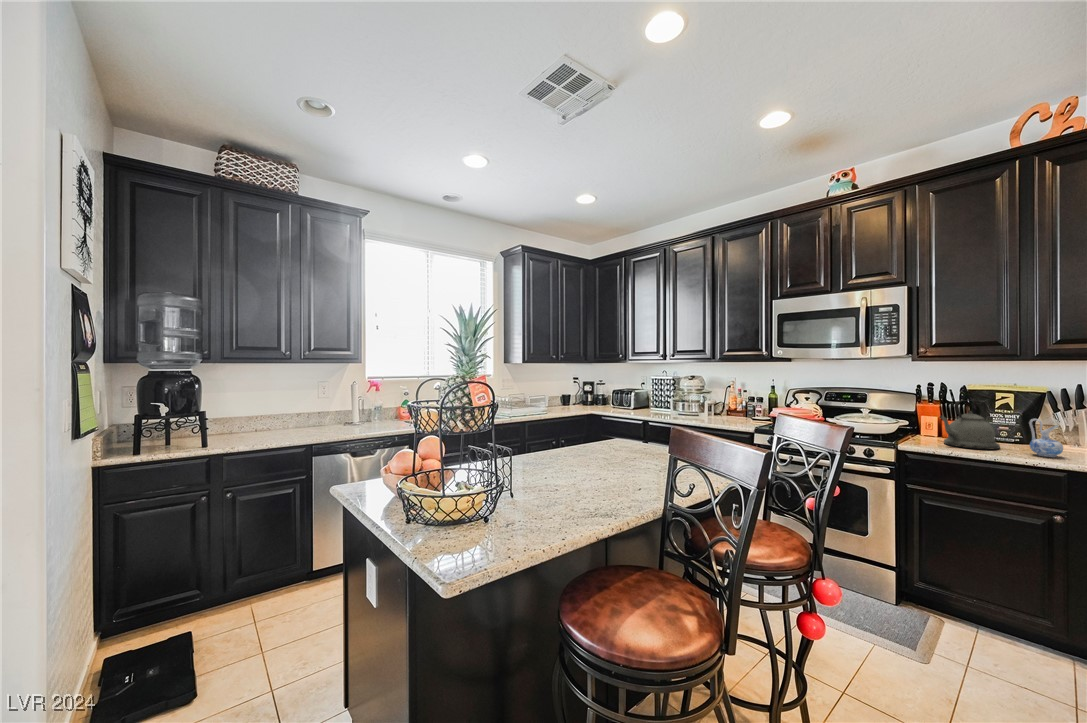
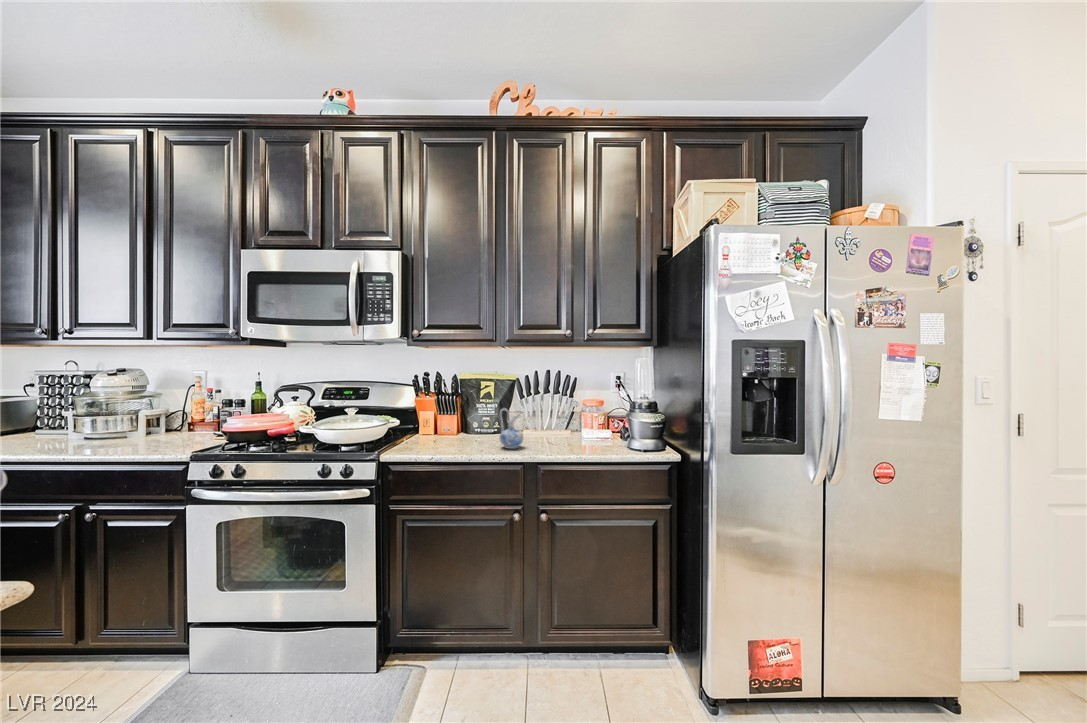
kettle: present [940,401,1000,449] -> none [424,391,479,448]

